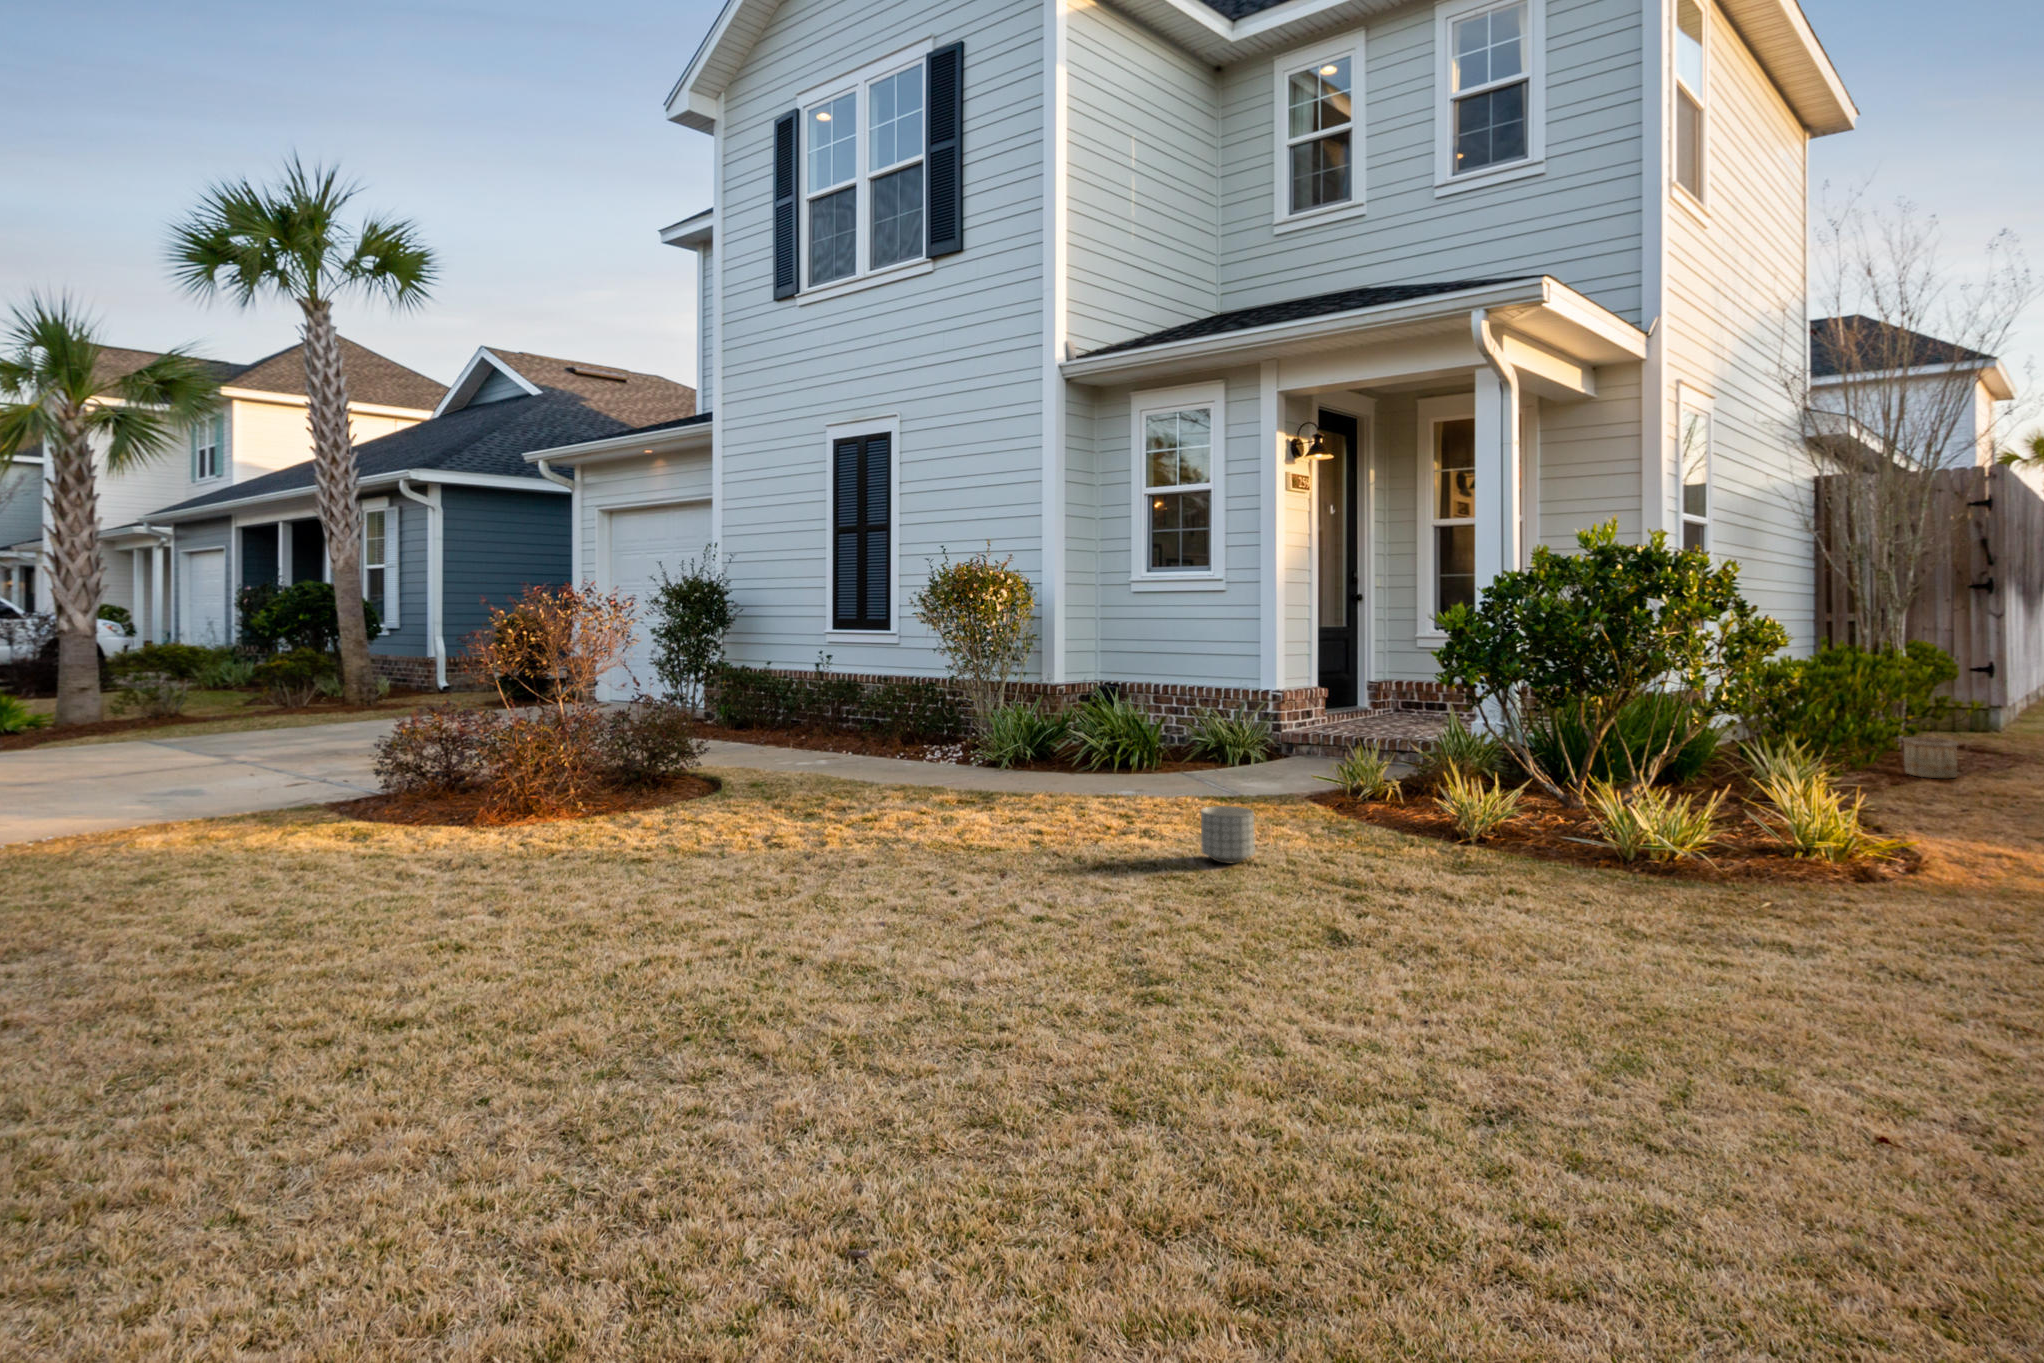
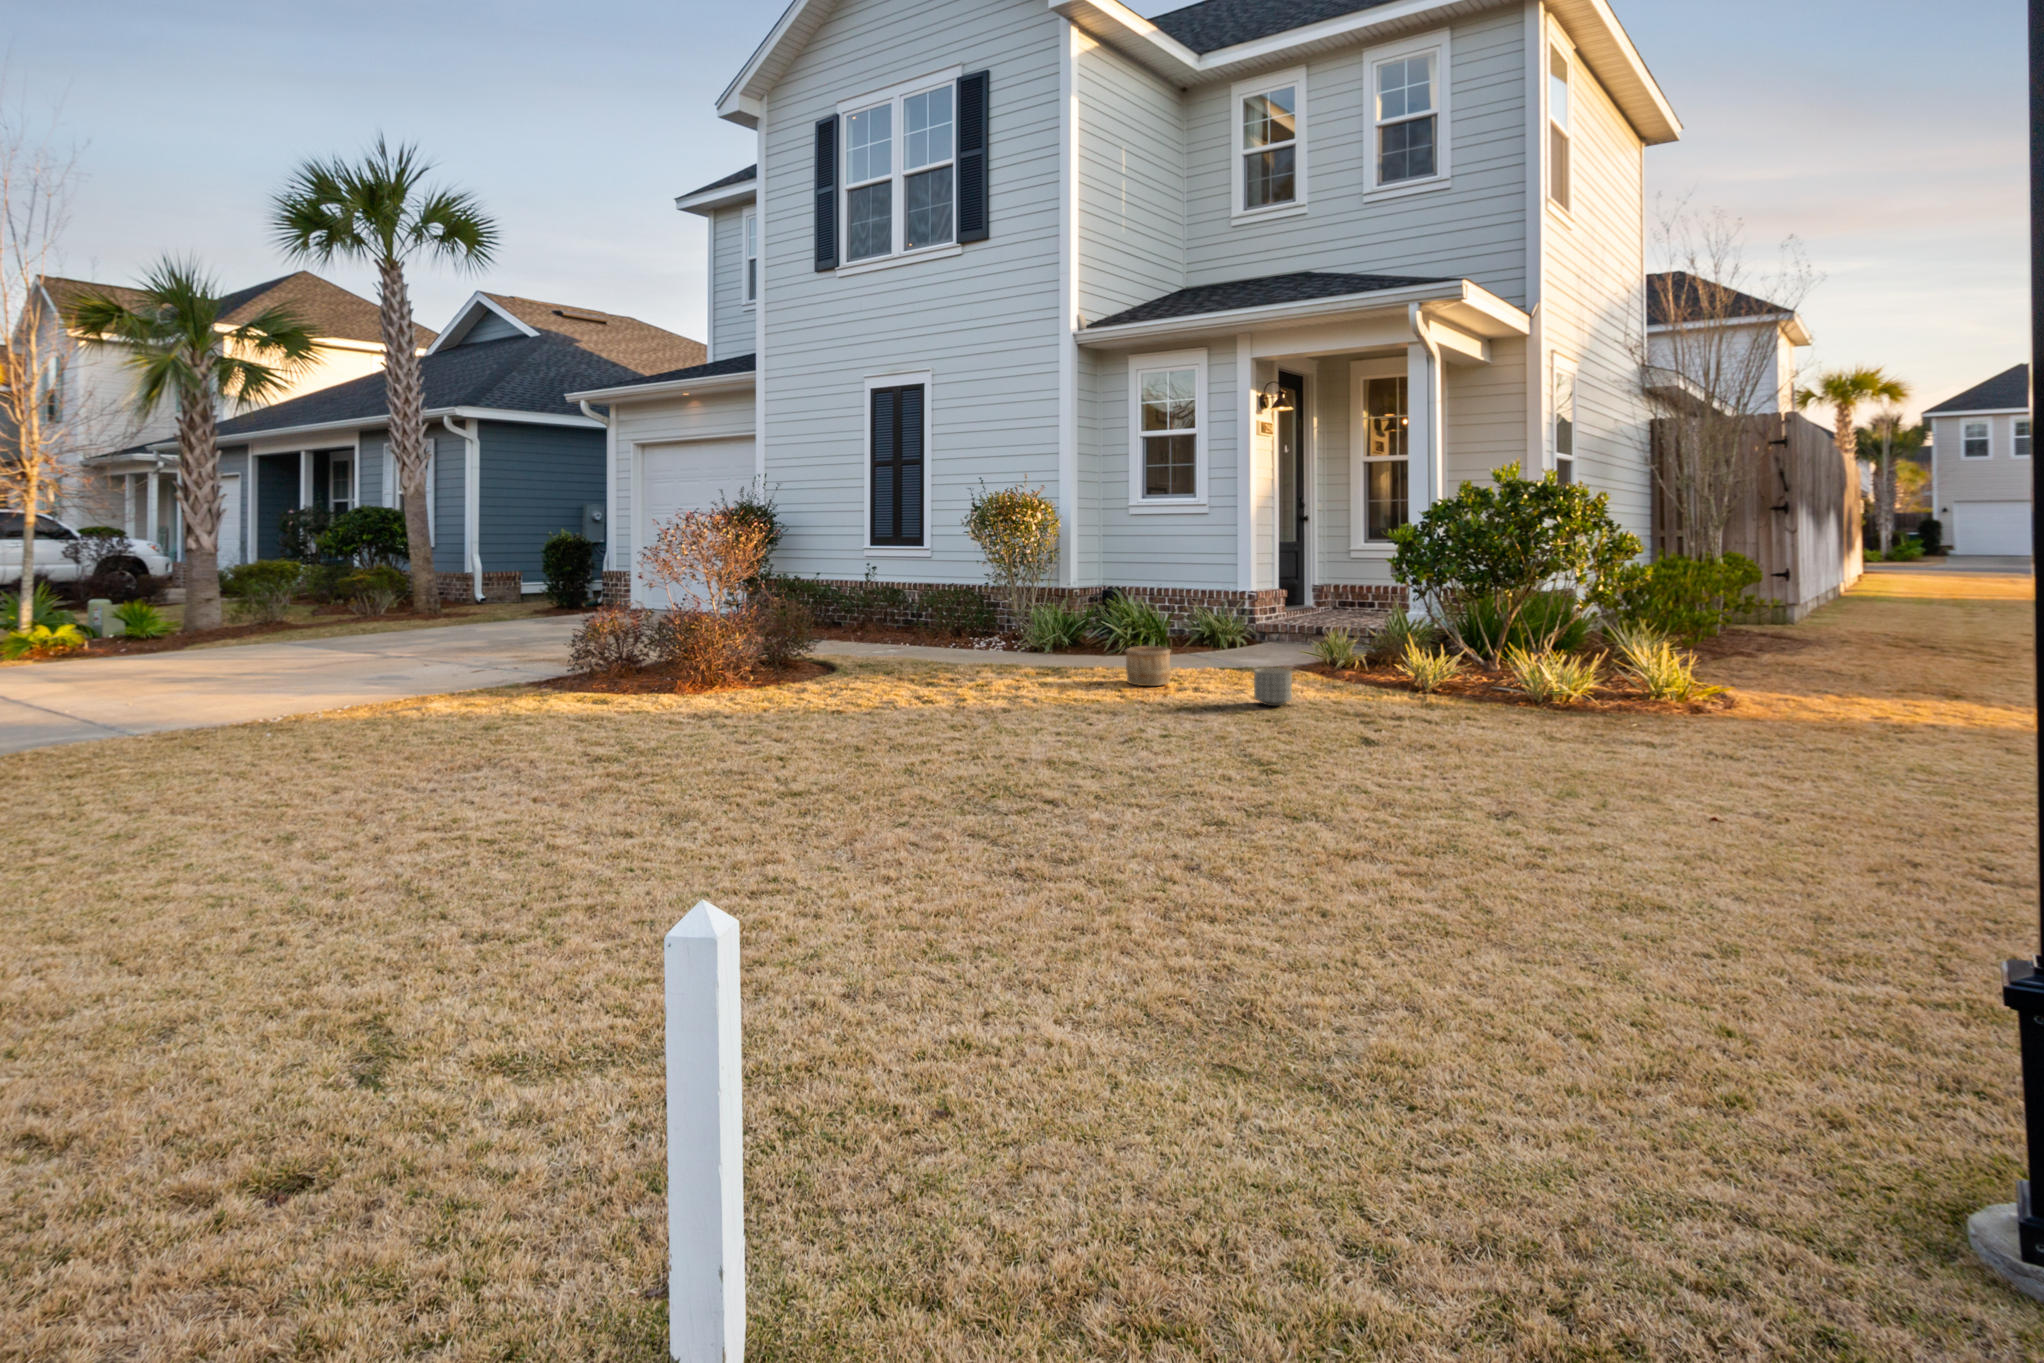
wooden bucket: present [1903,737,1958,778] -> present [1125,646,1171,686]

